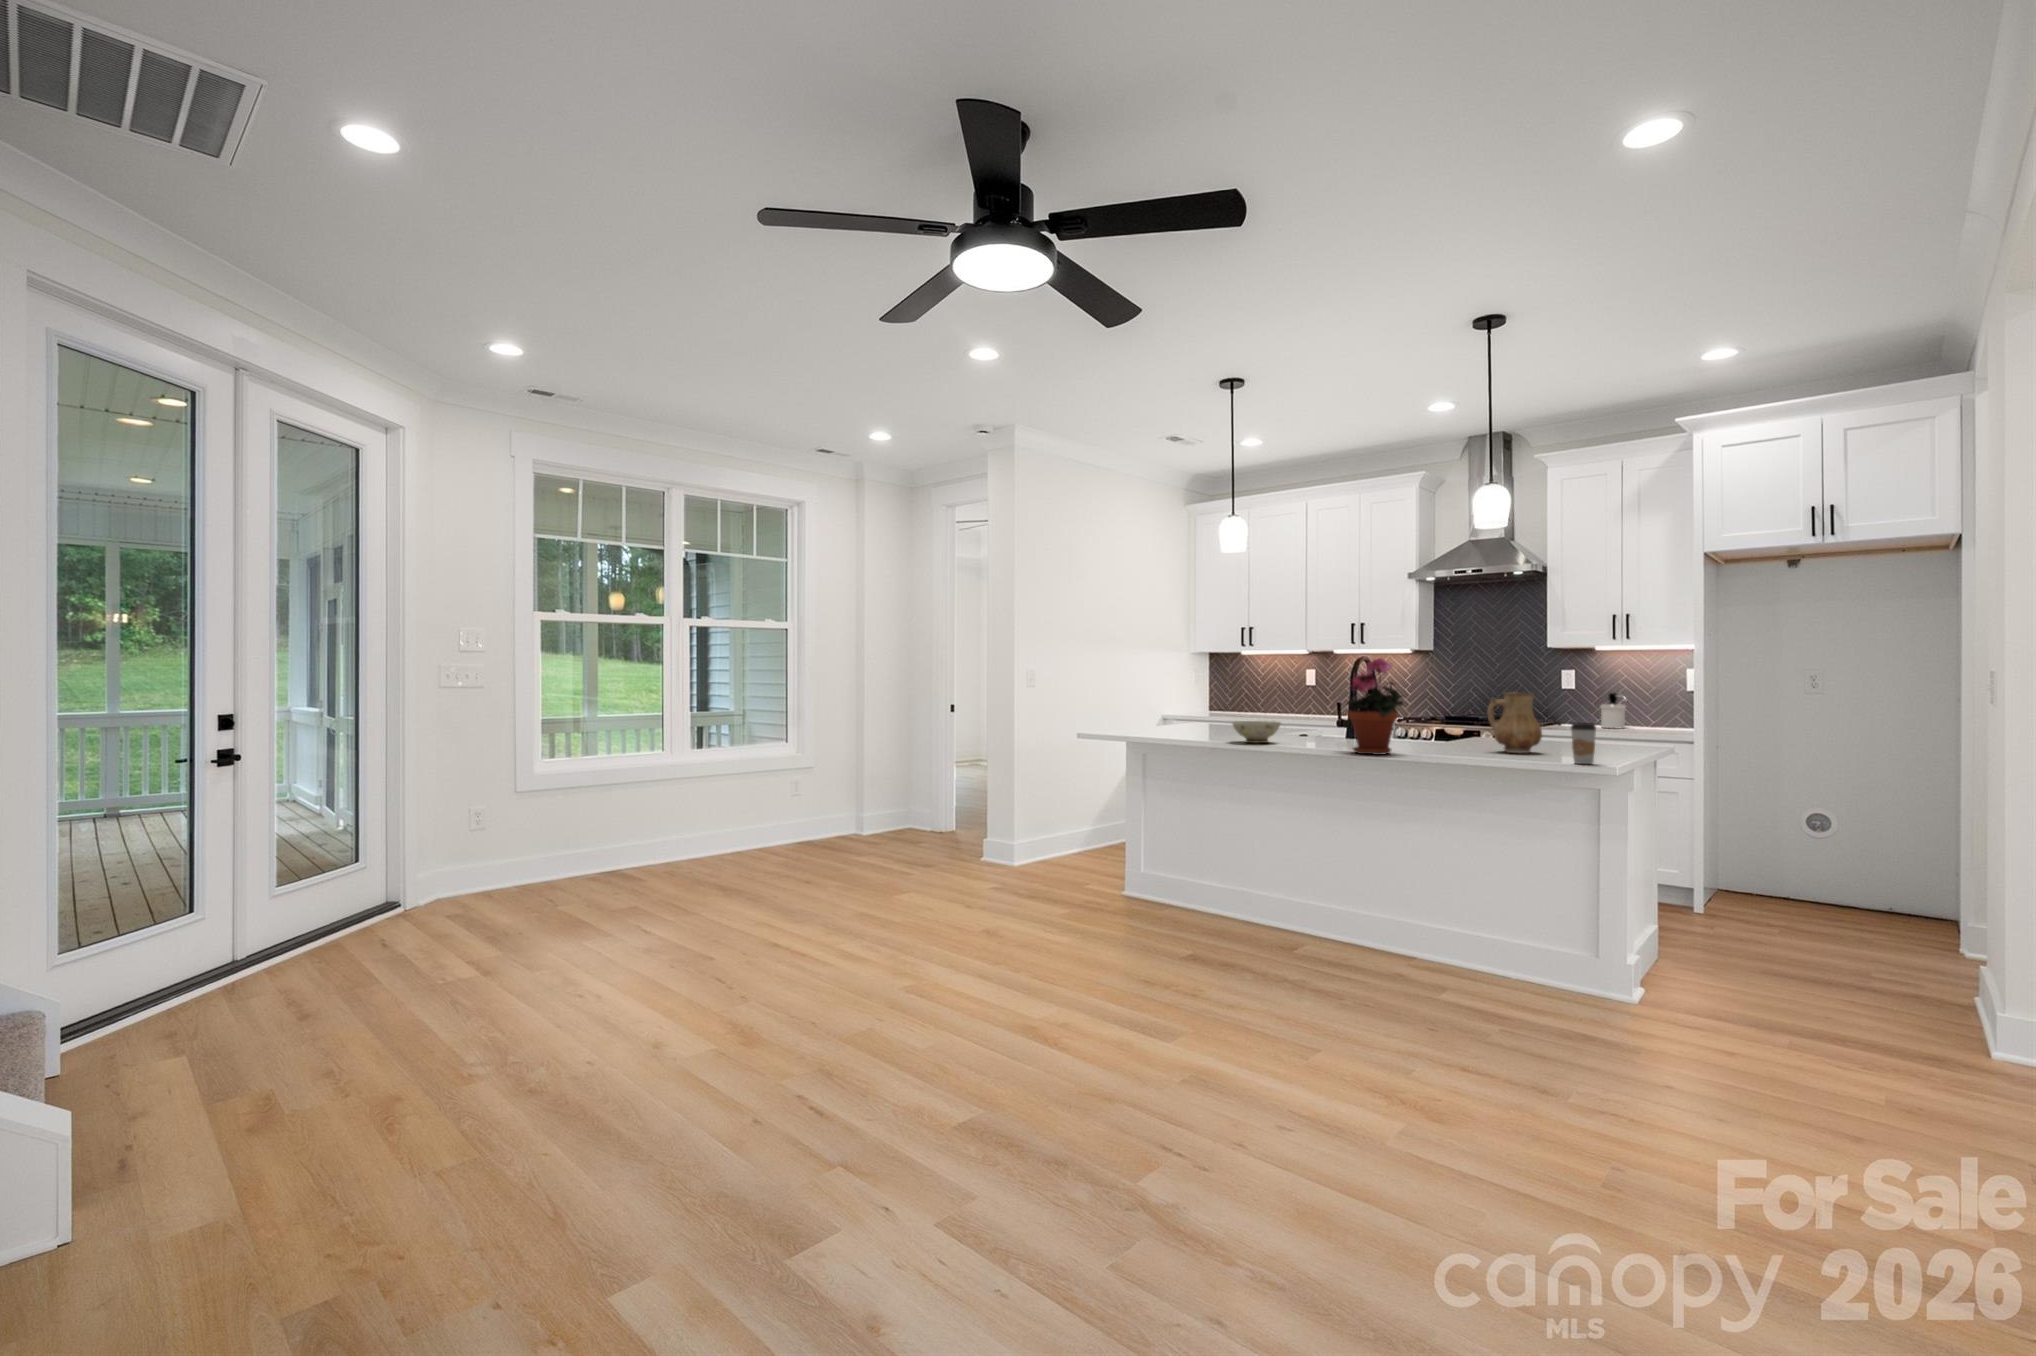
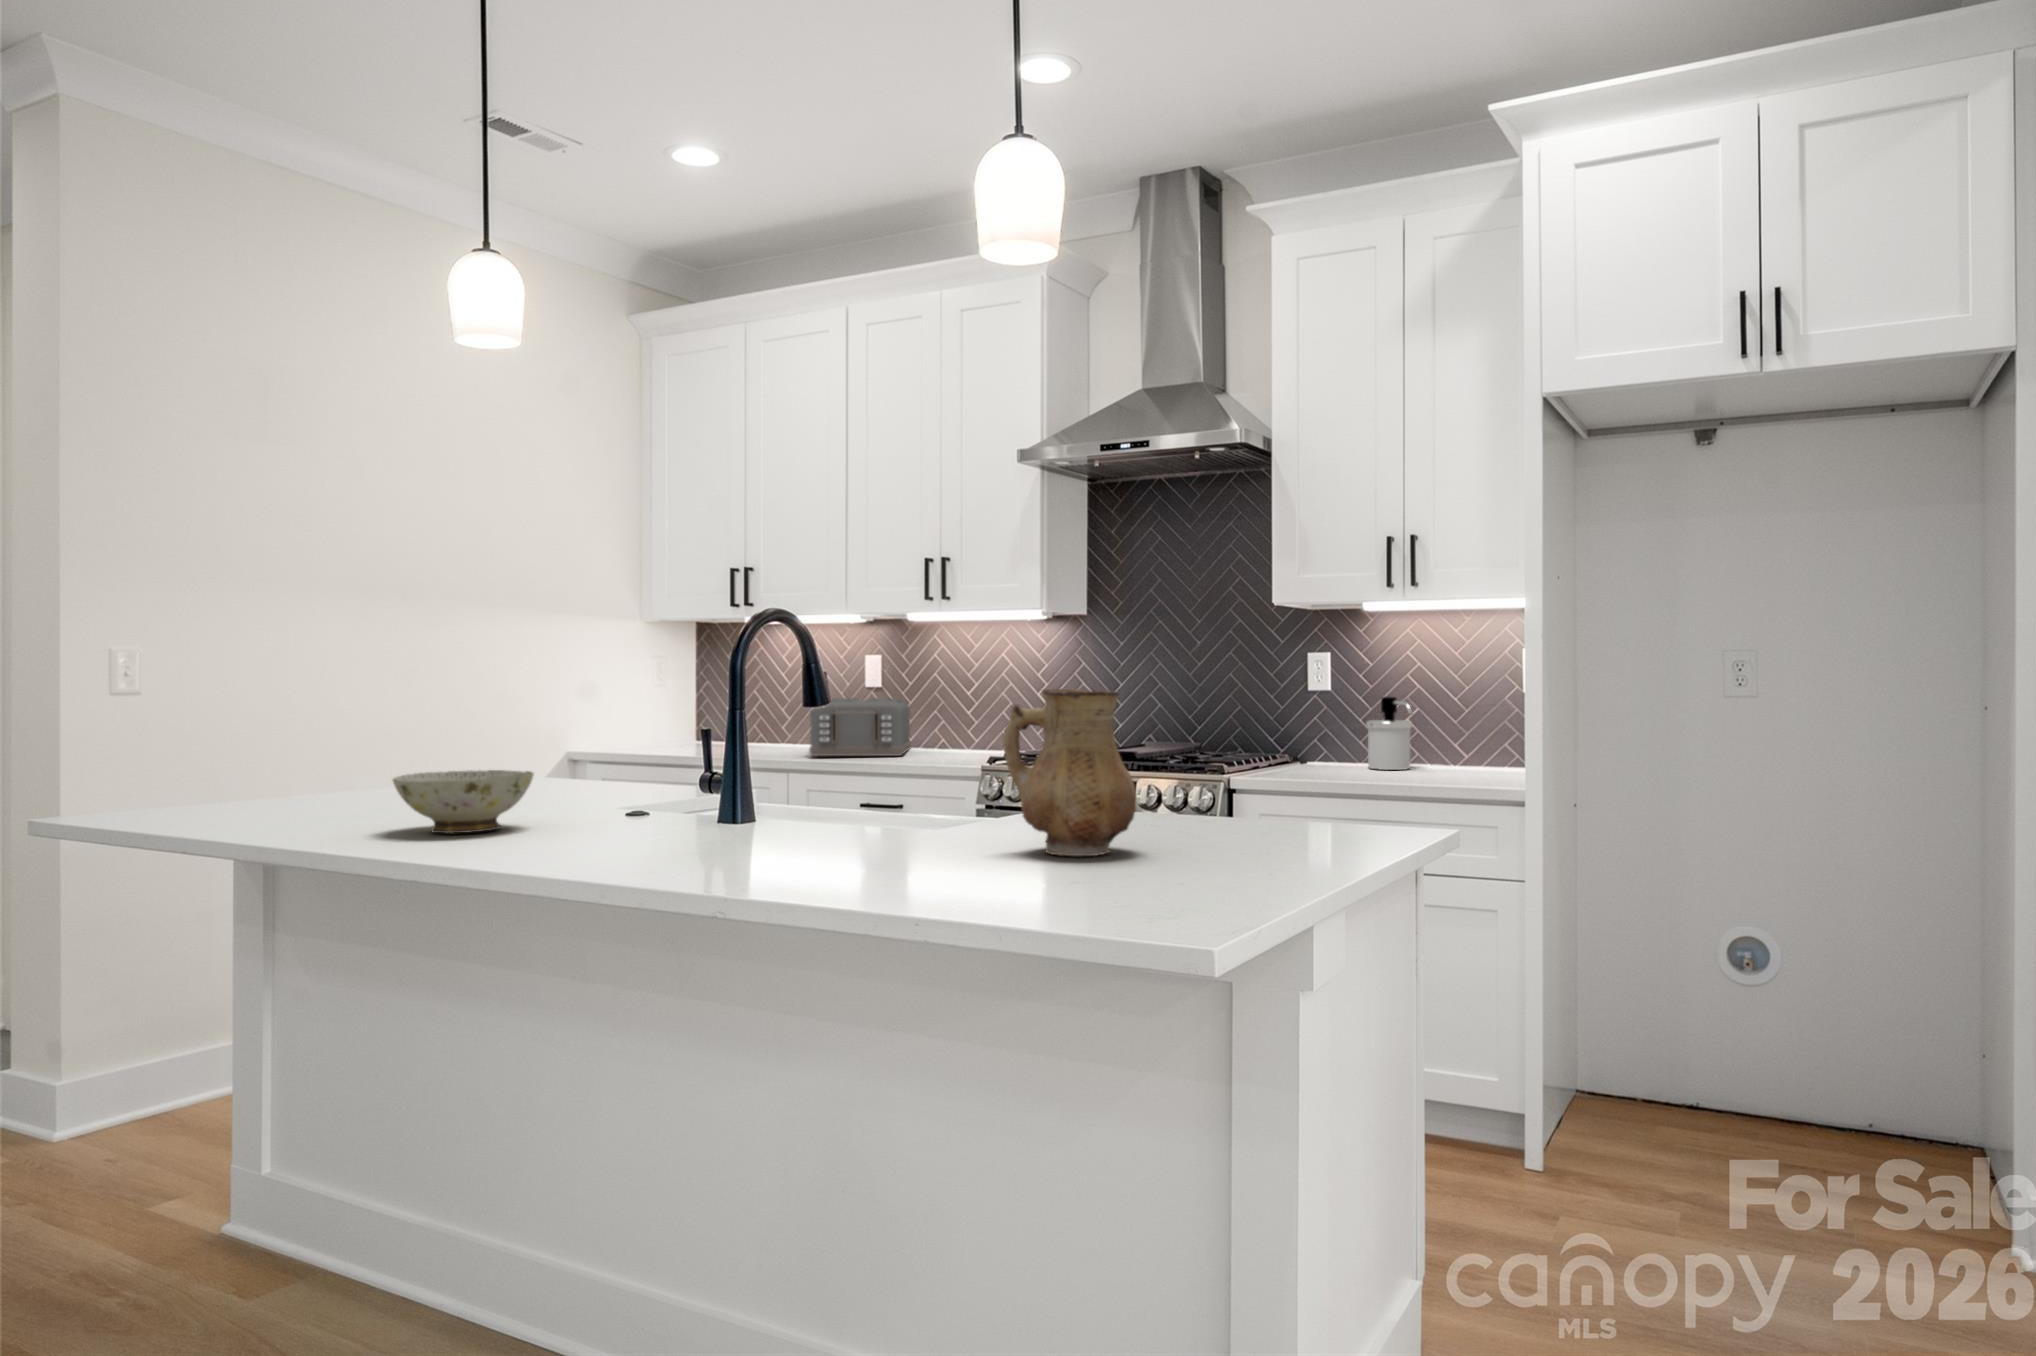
potted plant: present [1347,658,1403,755] -> none [602,587,764,873]
toaster: none [1295,692,1344,720] -> present [809,698,911,756]
coffee cup: present [1571,723,1596,764] -> none [1155,774,1223,901]

